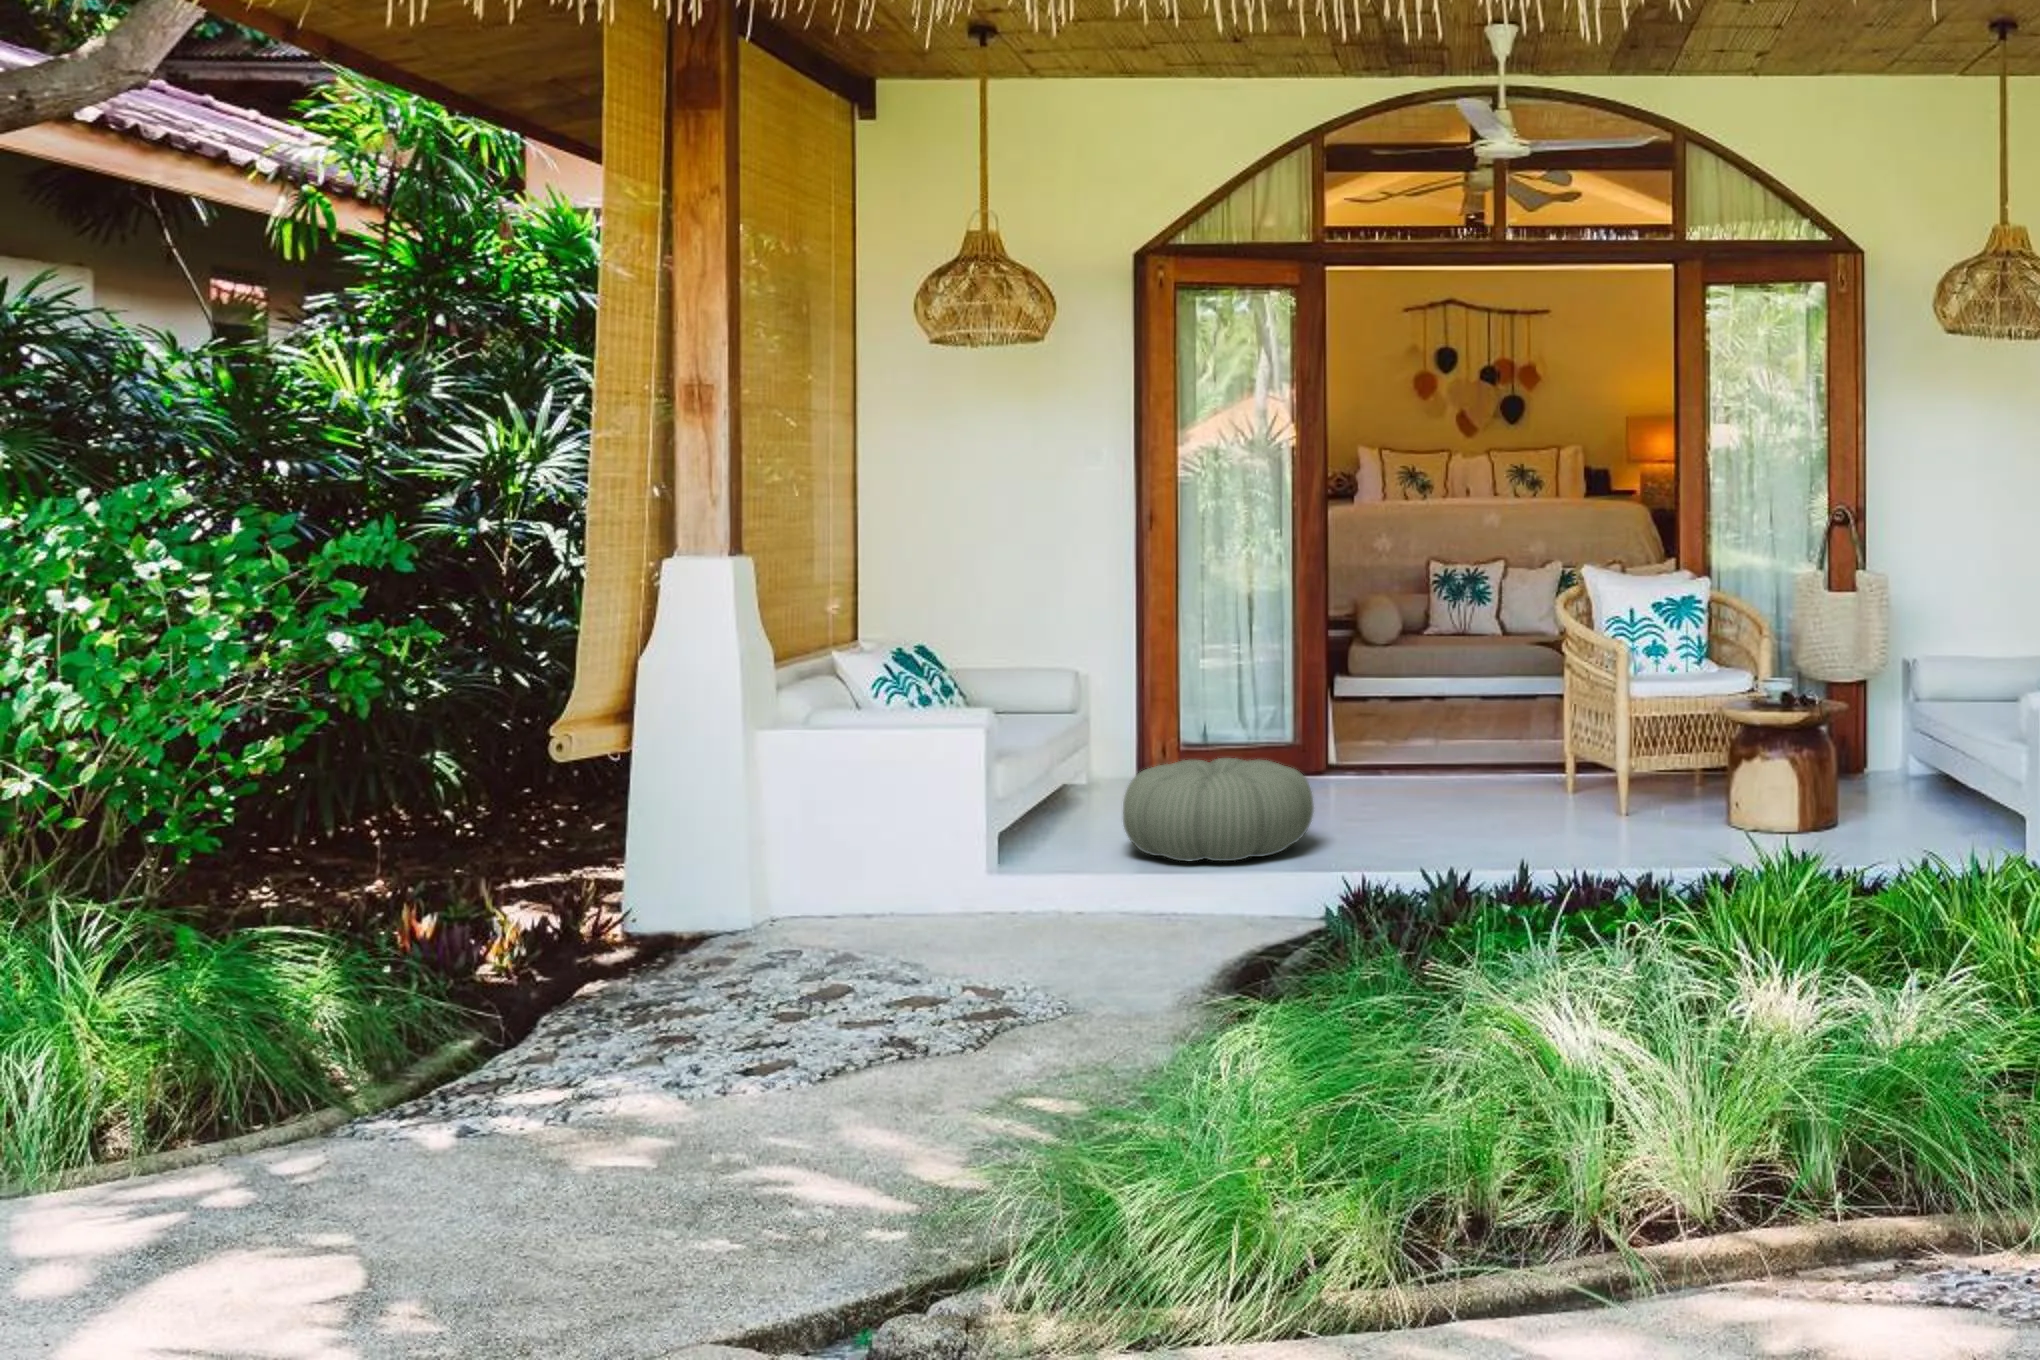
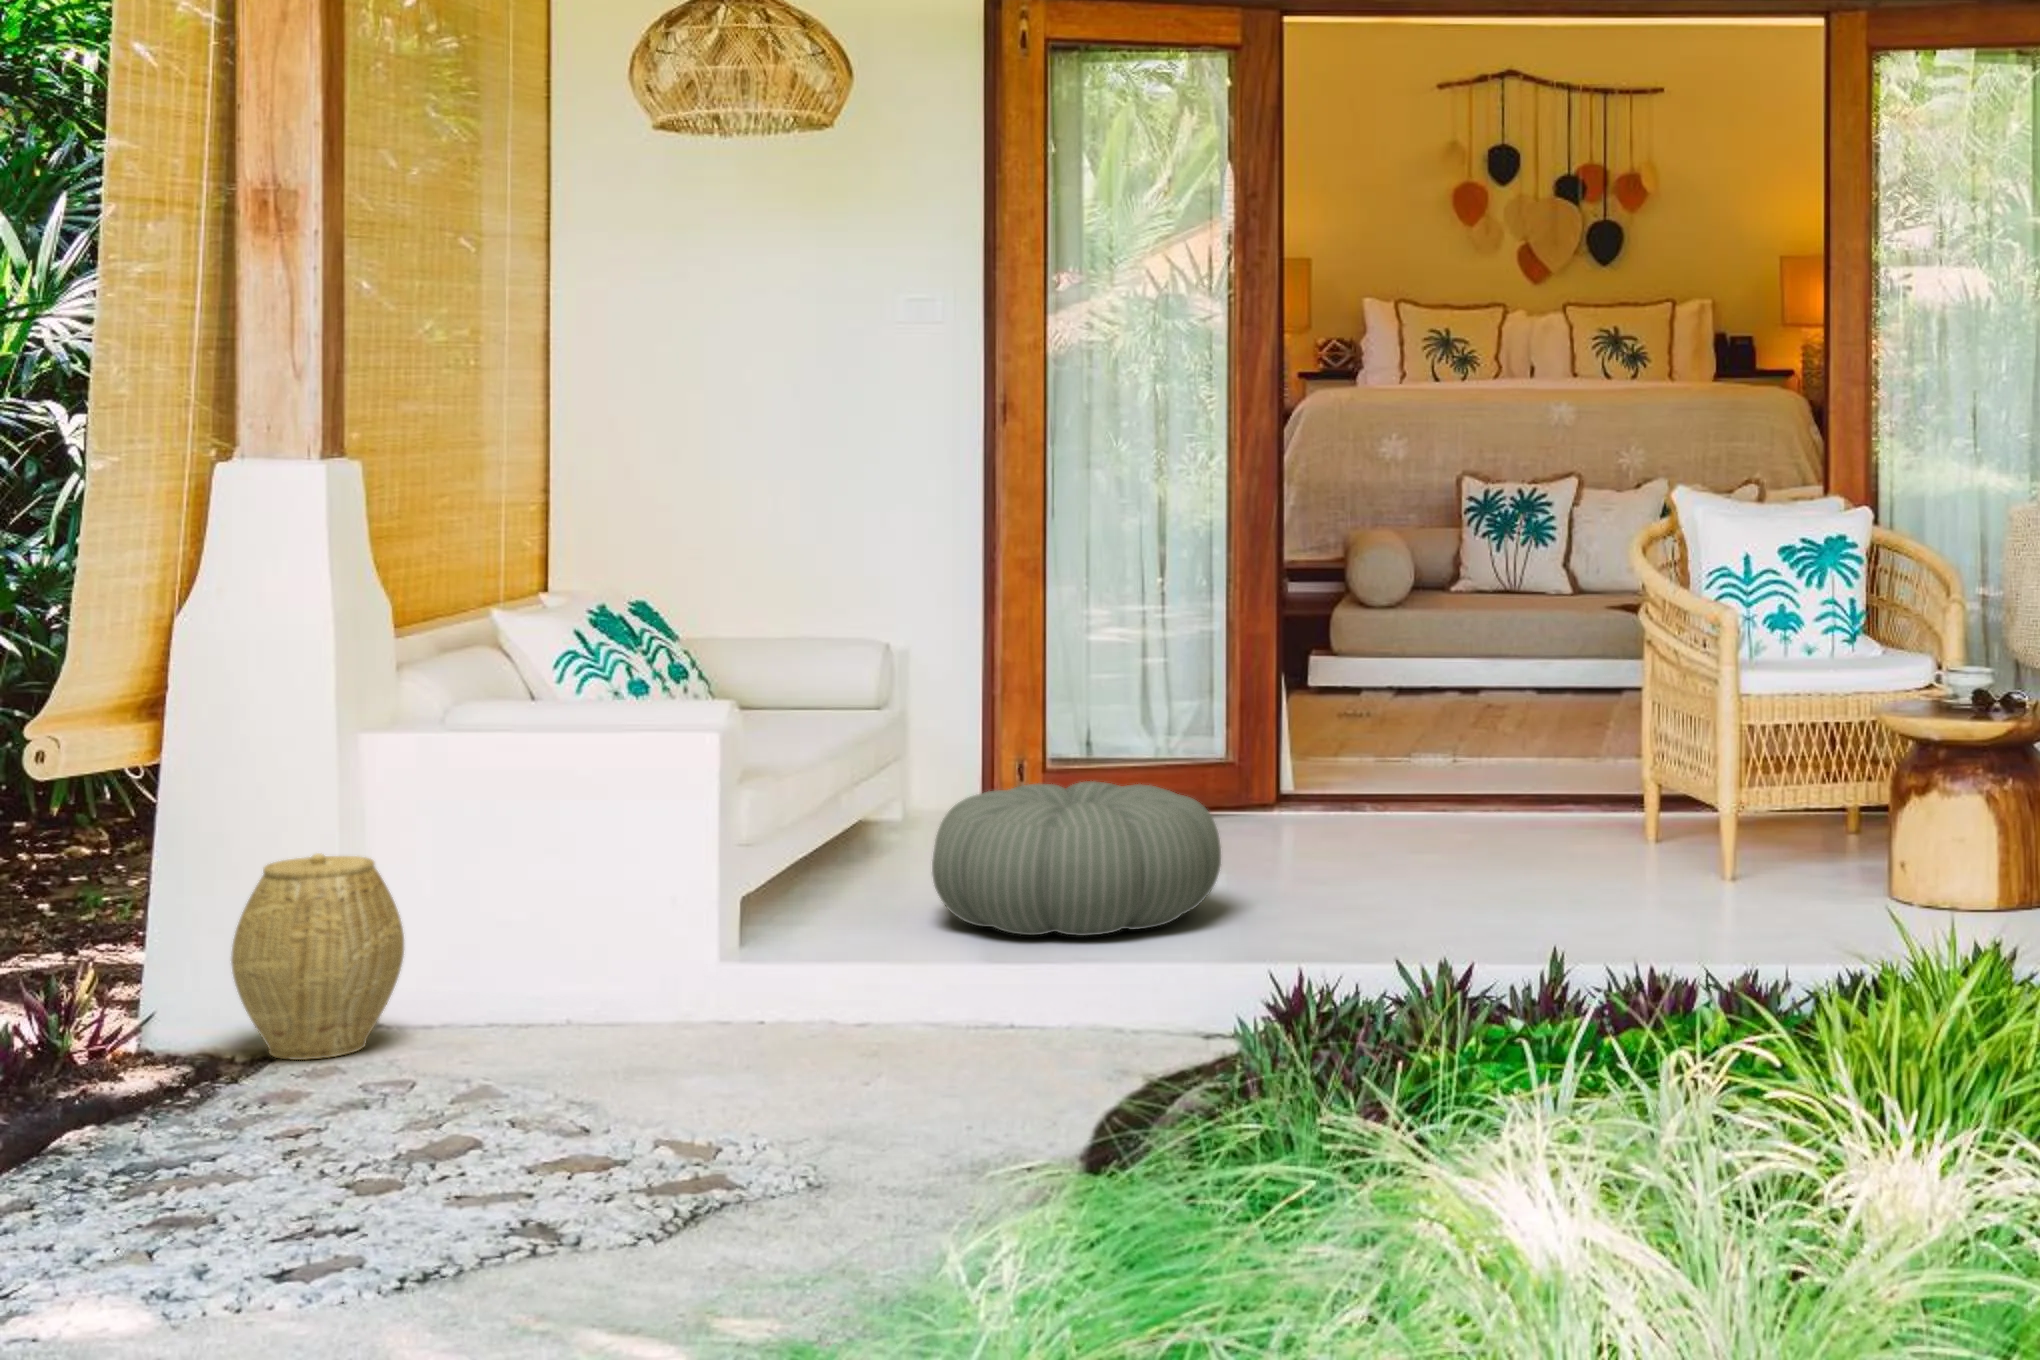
woven basket: none [673,812,784,949] -> present [231,853,404,1060]

